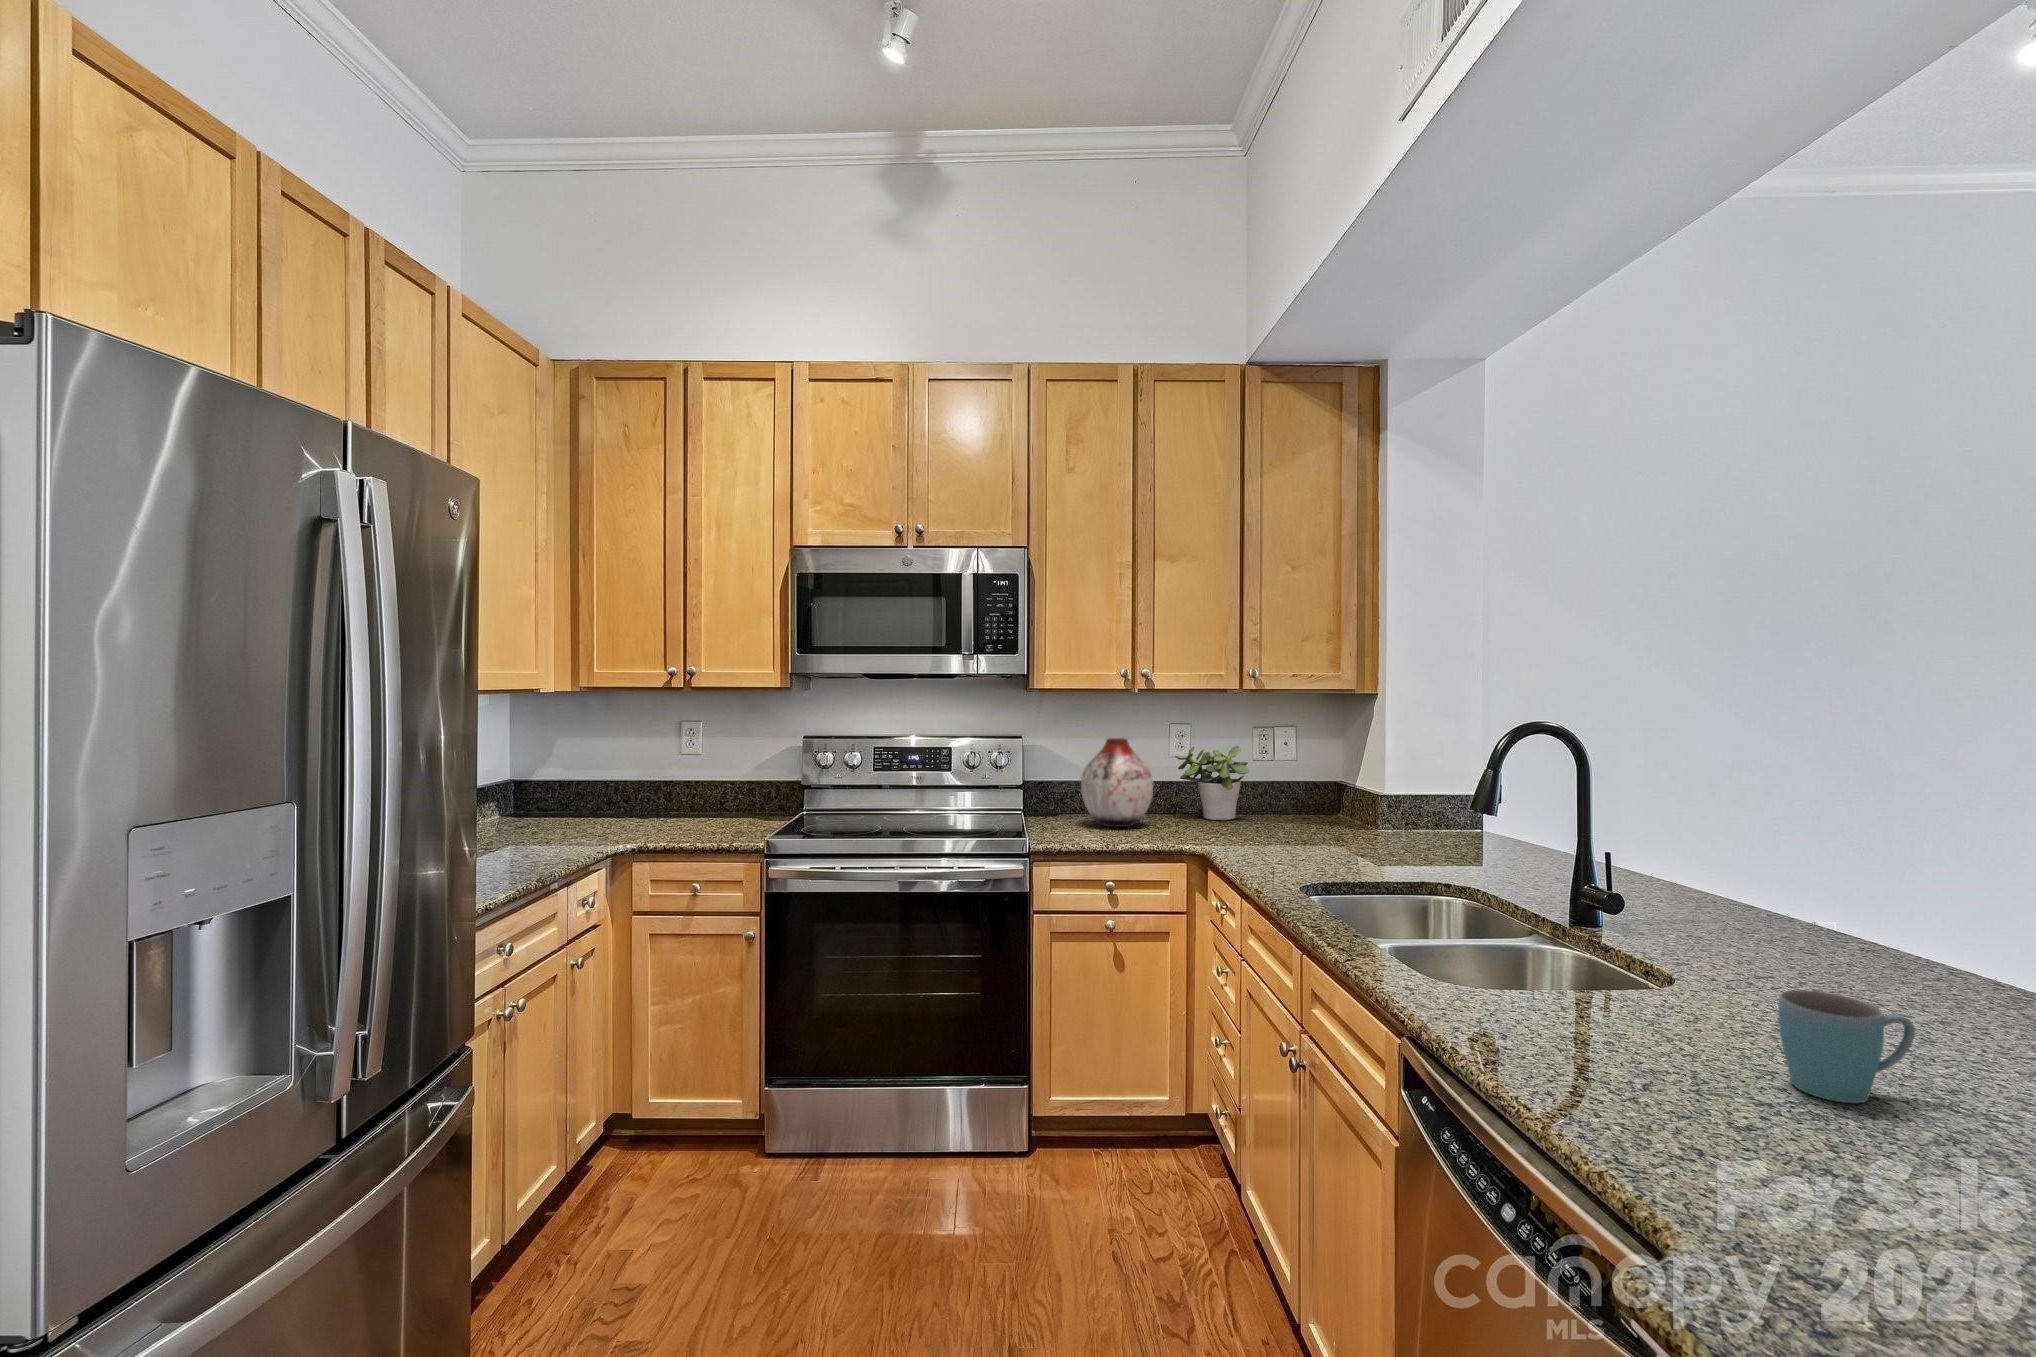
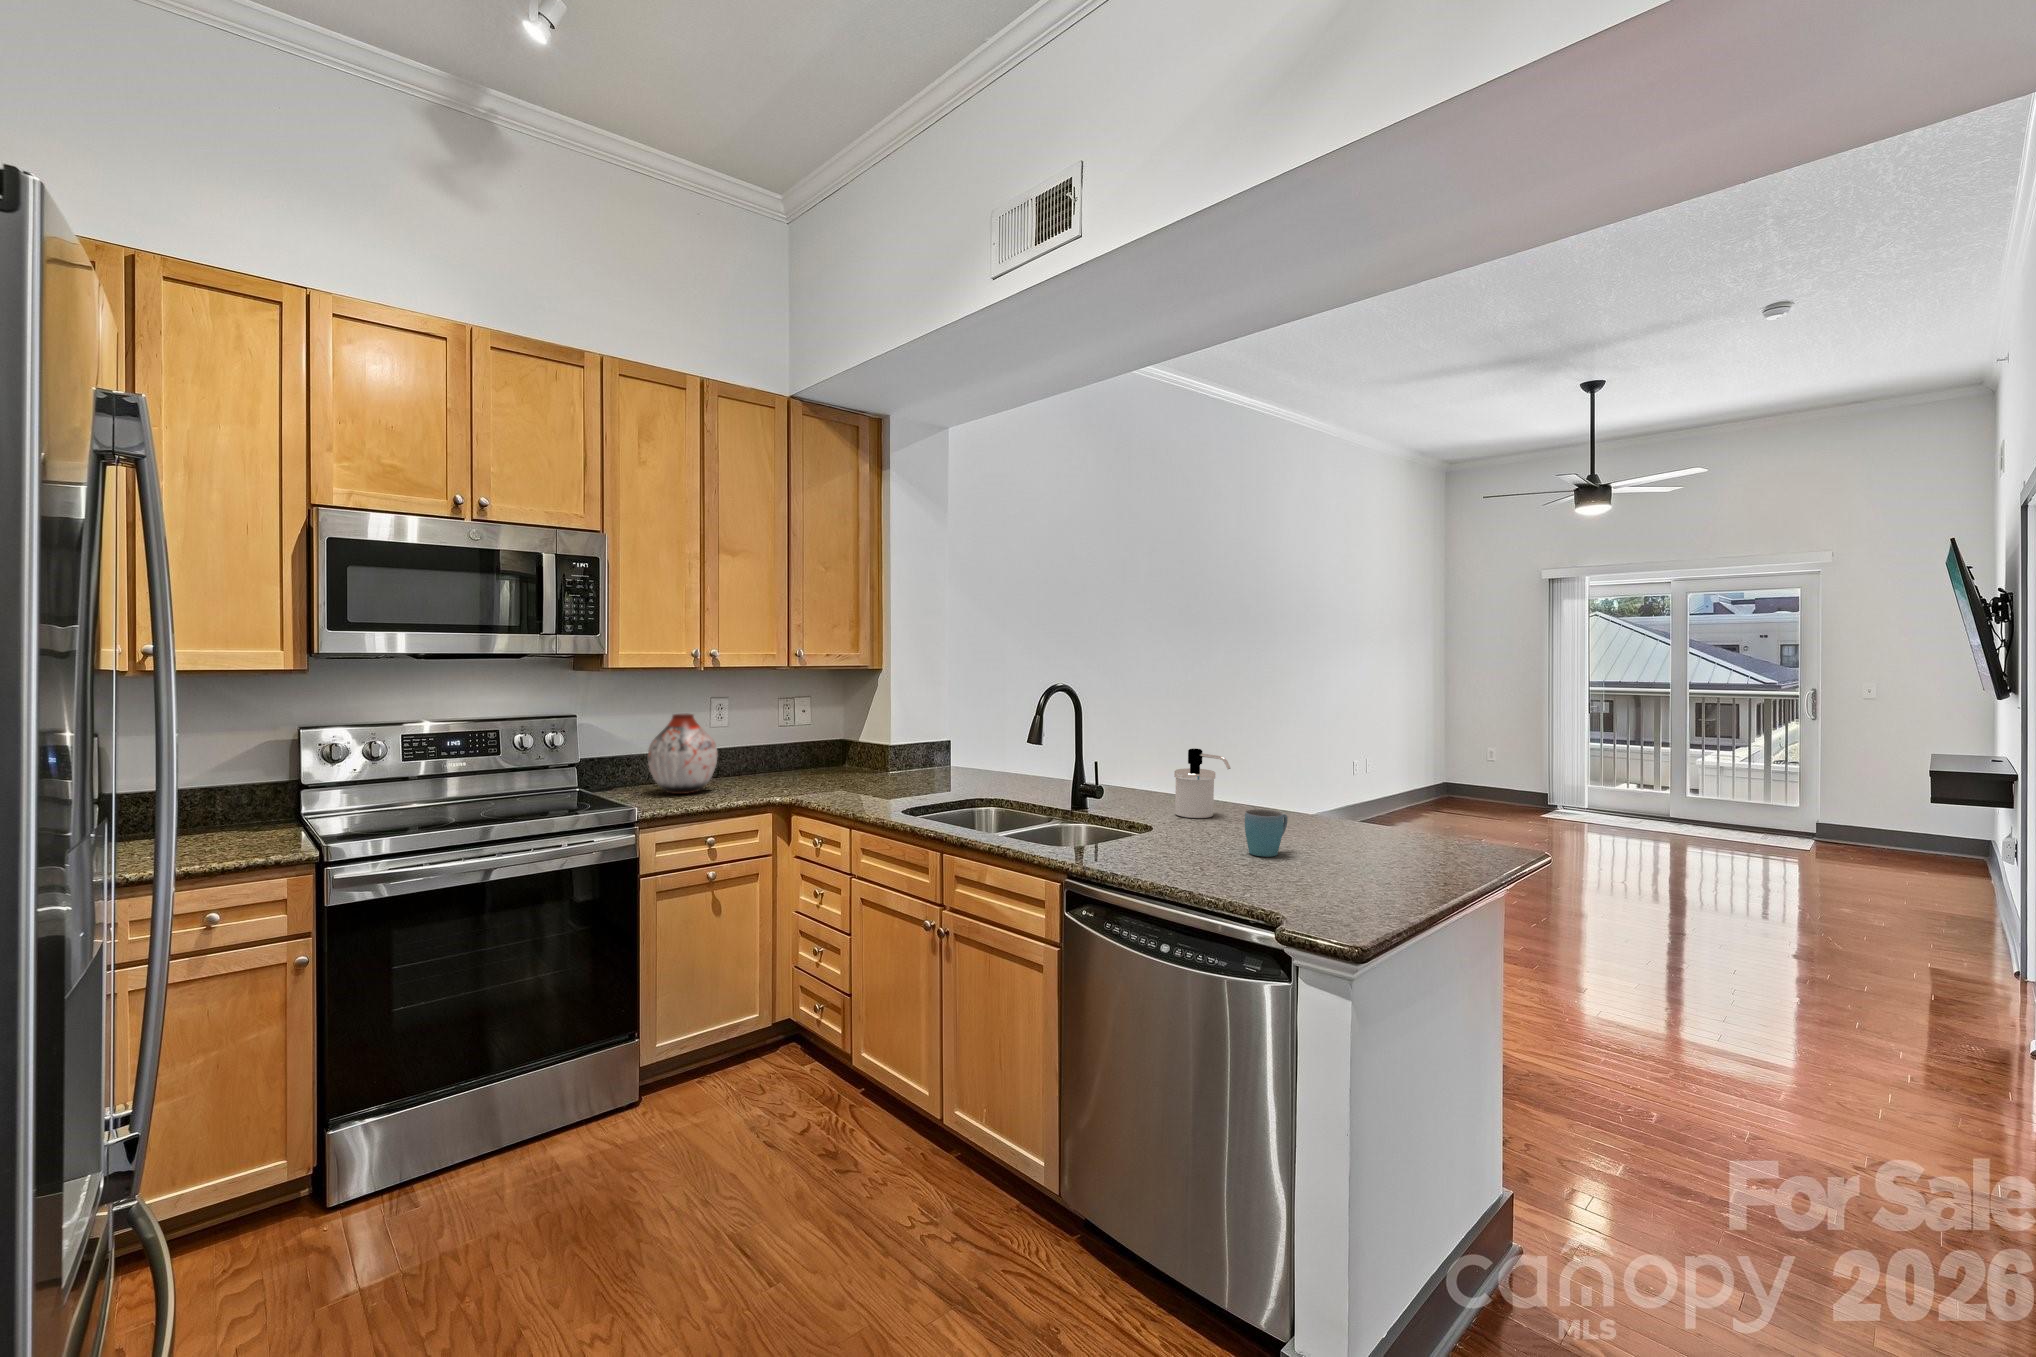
potted plant: present [1175,746,1249,820] -> none [719,716,786,780]
soap dispenser: none [1751,847,1868,985] -> present [1174,749,1230,818]

